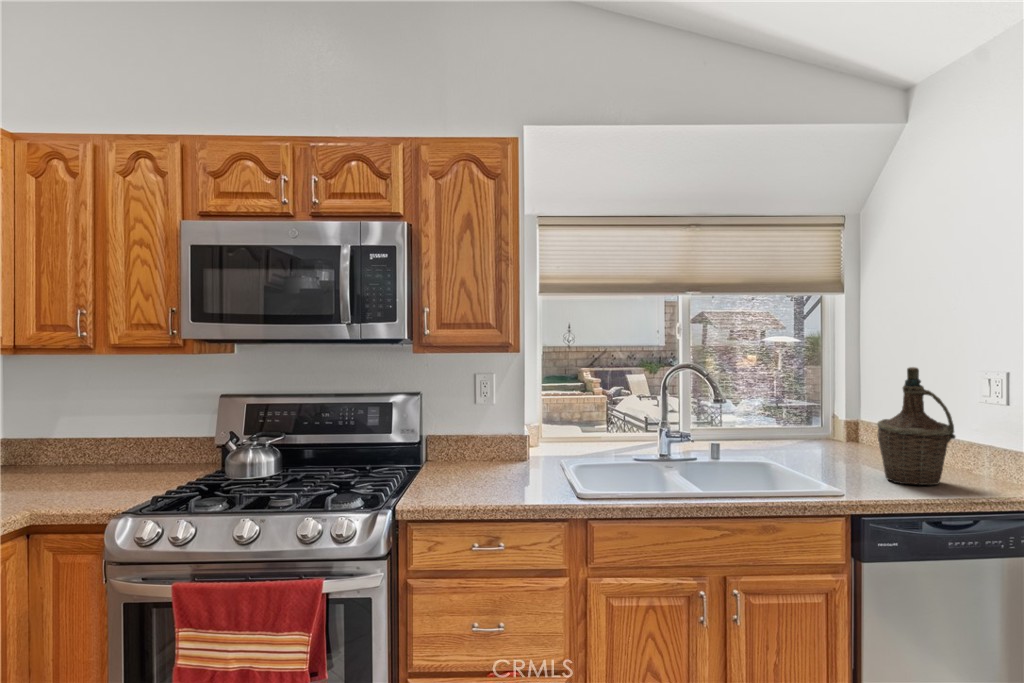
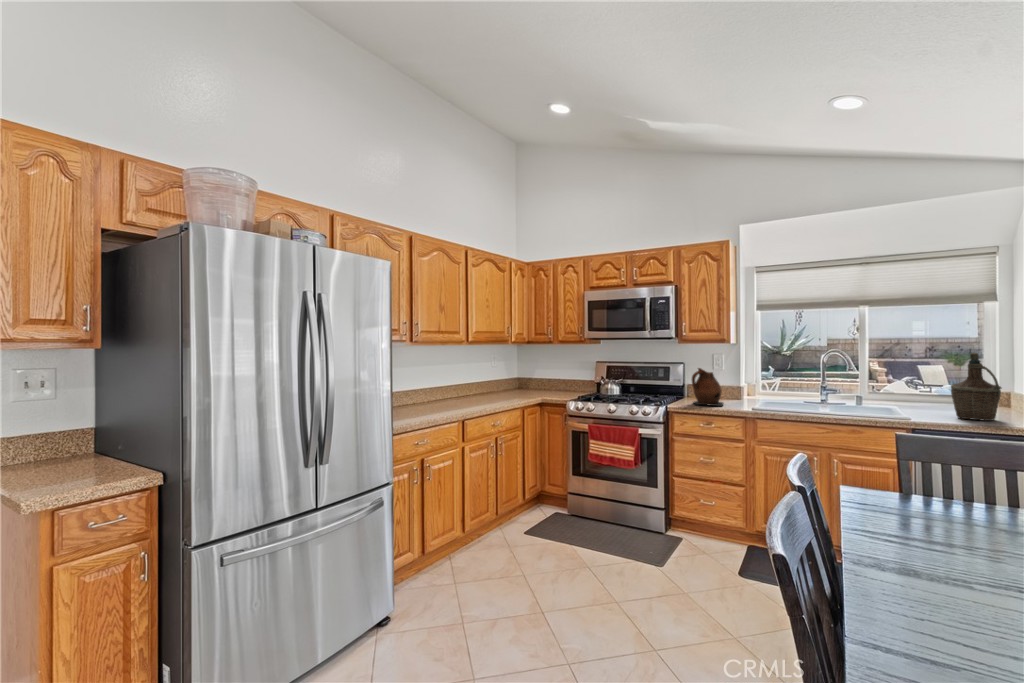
ceramic pitcher: none [447,408,517,498] -> present [692,368,723,406]

